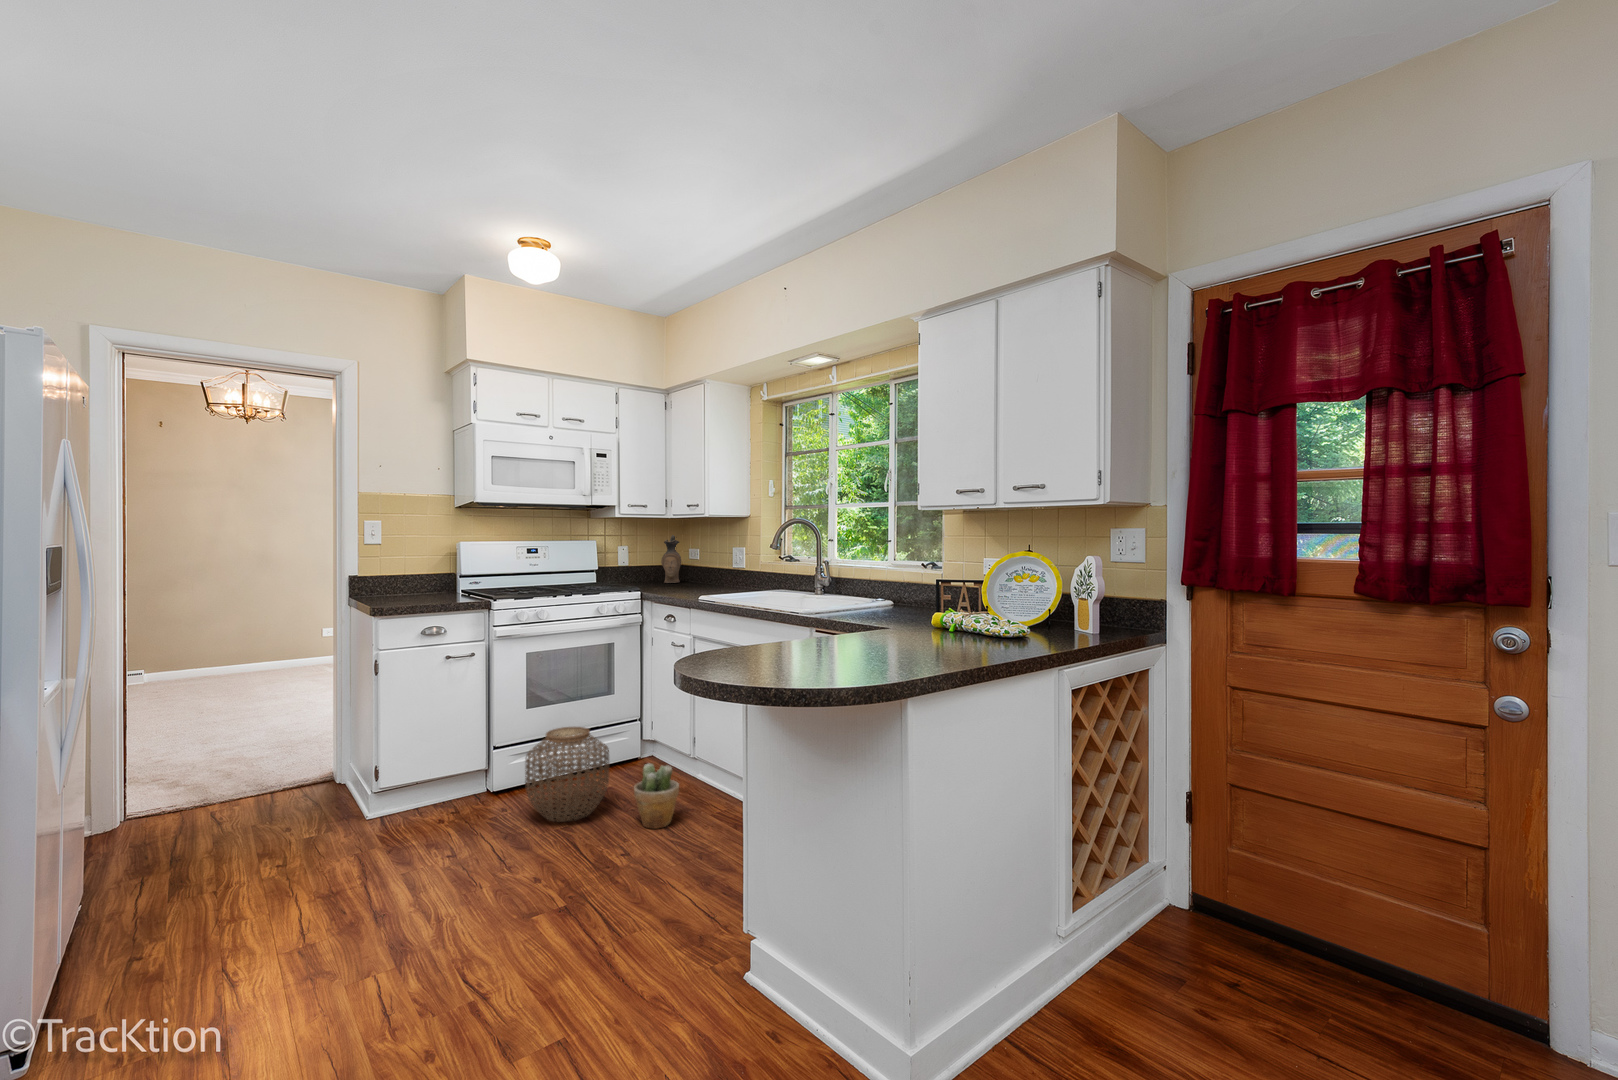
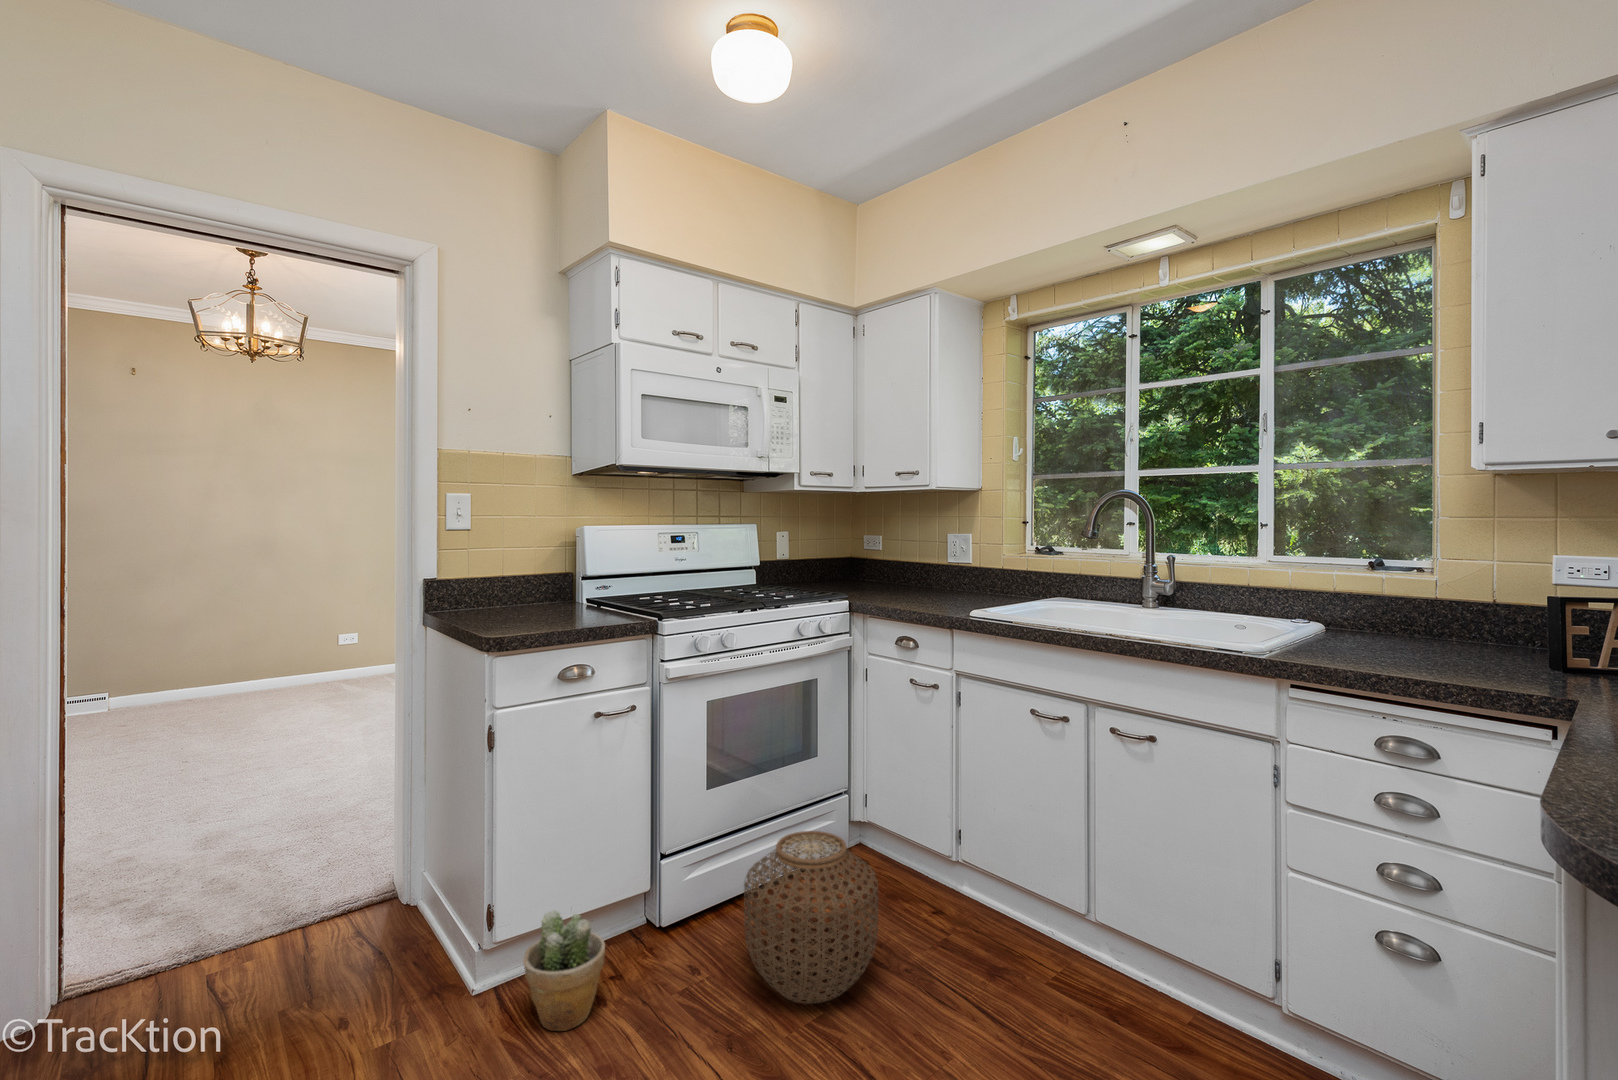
ceramic pitcher: present [661,535,681,583] -> none [830,518,858,584]
potted plant: present [634,763,679,829] -> present [523,911,605,1031]

